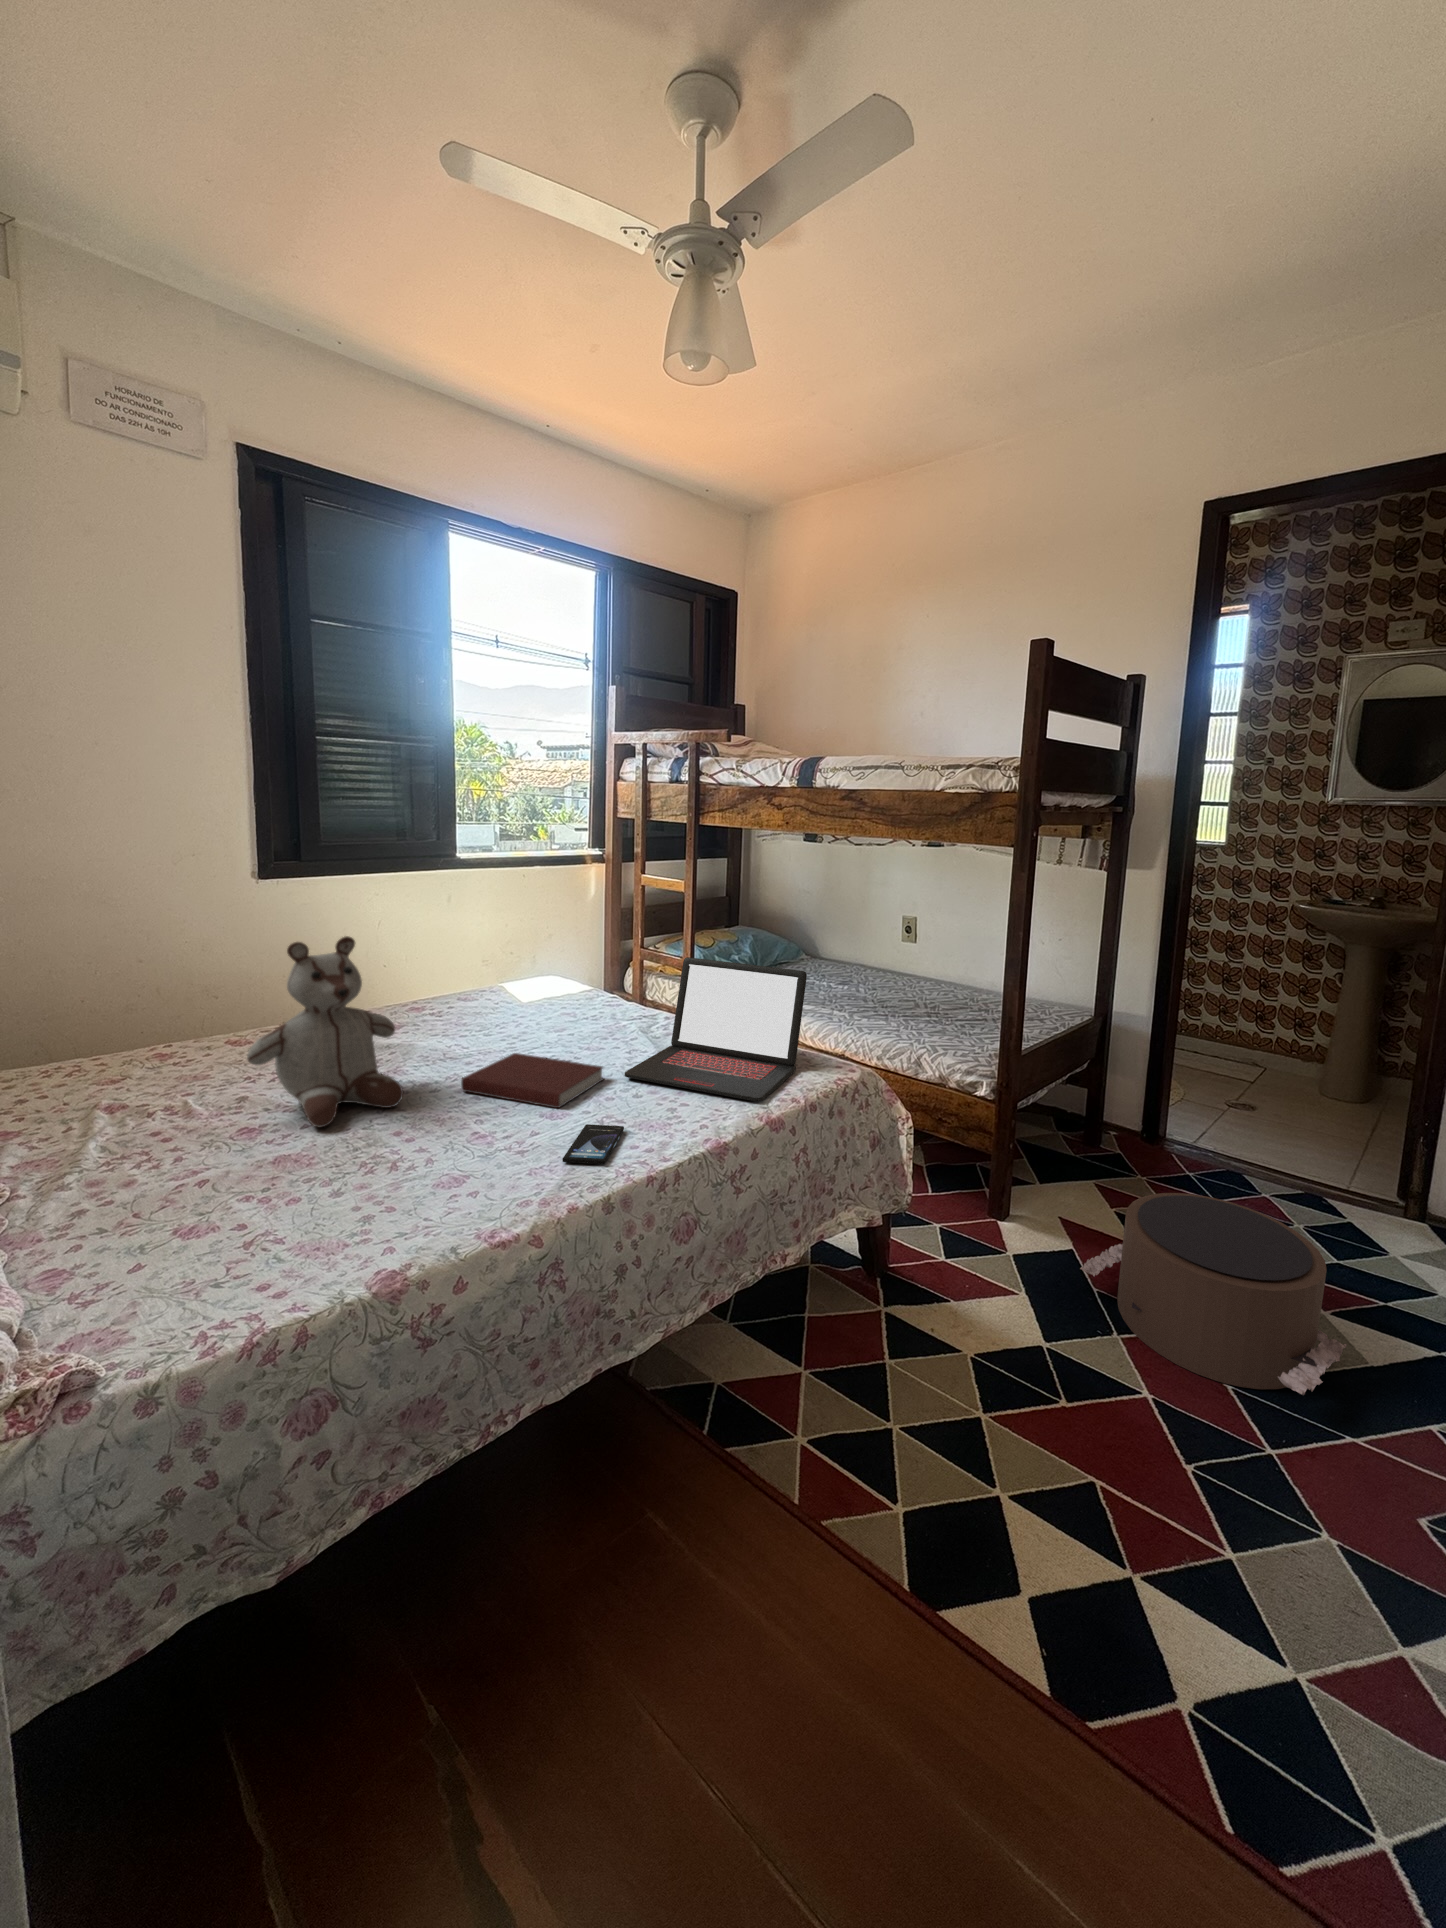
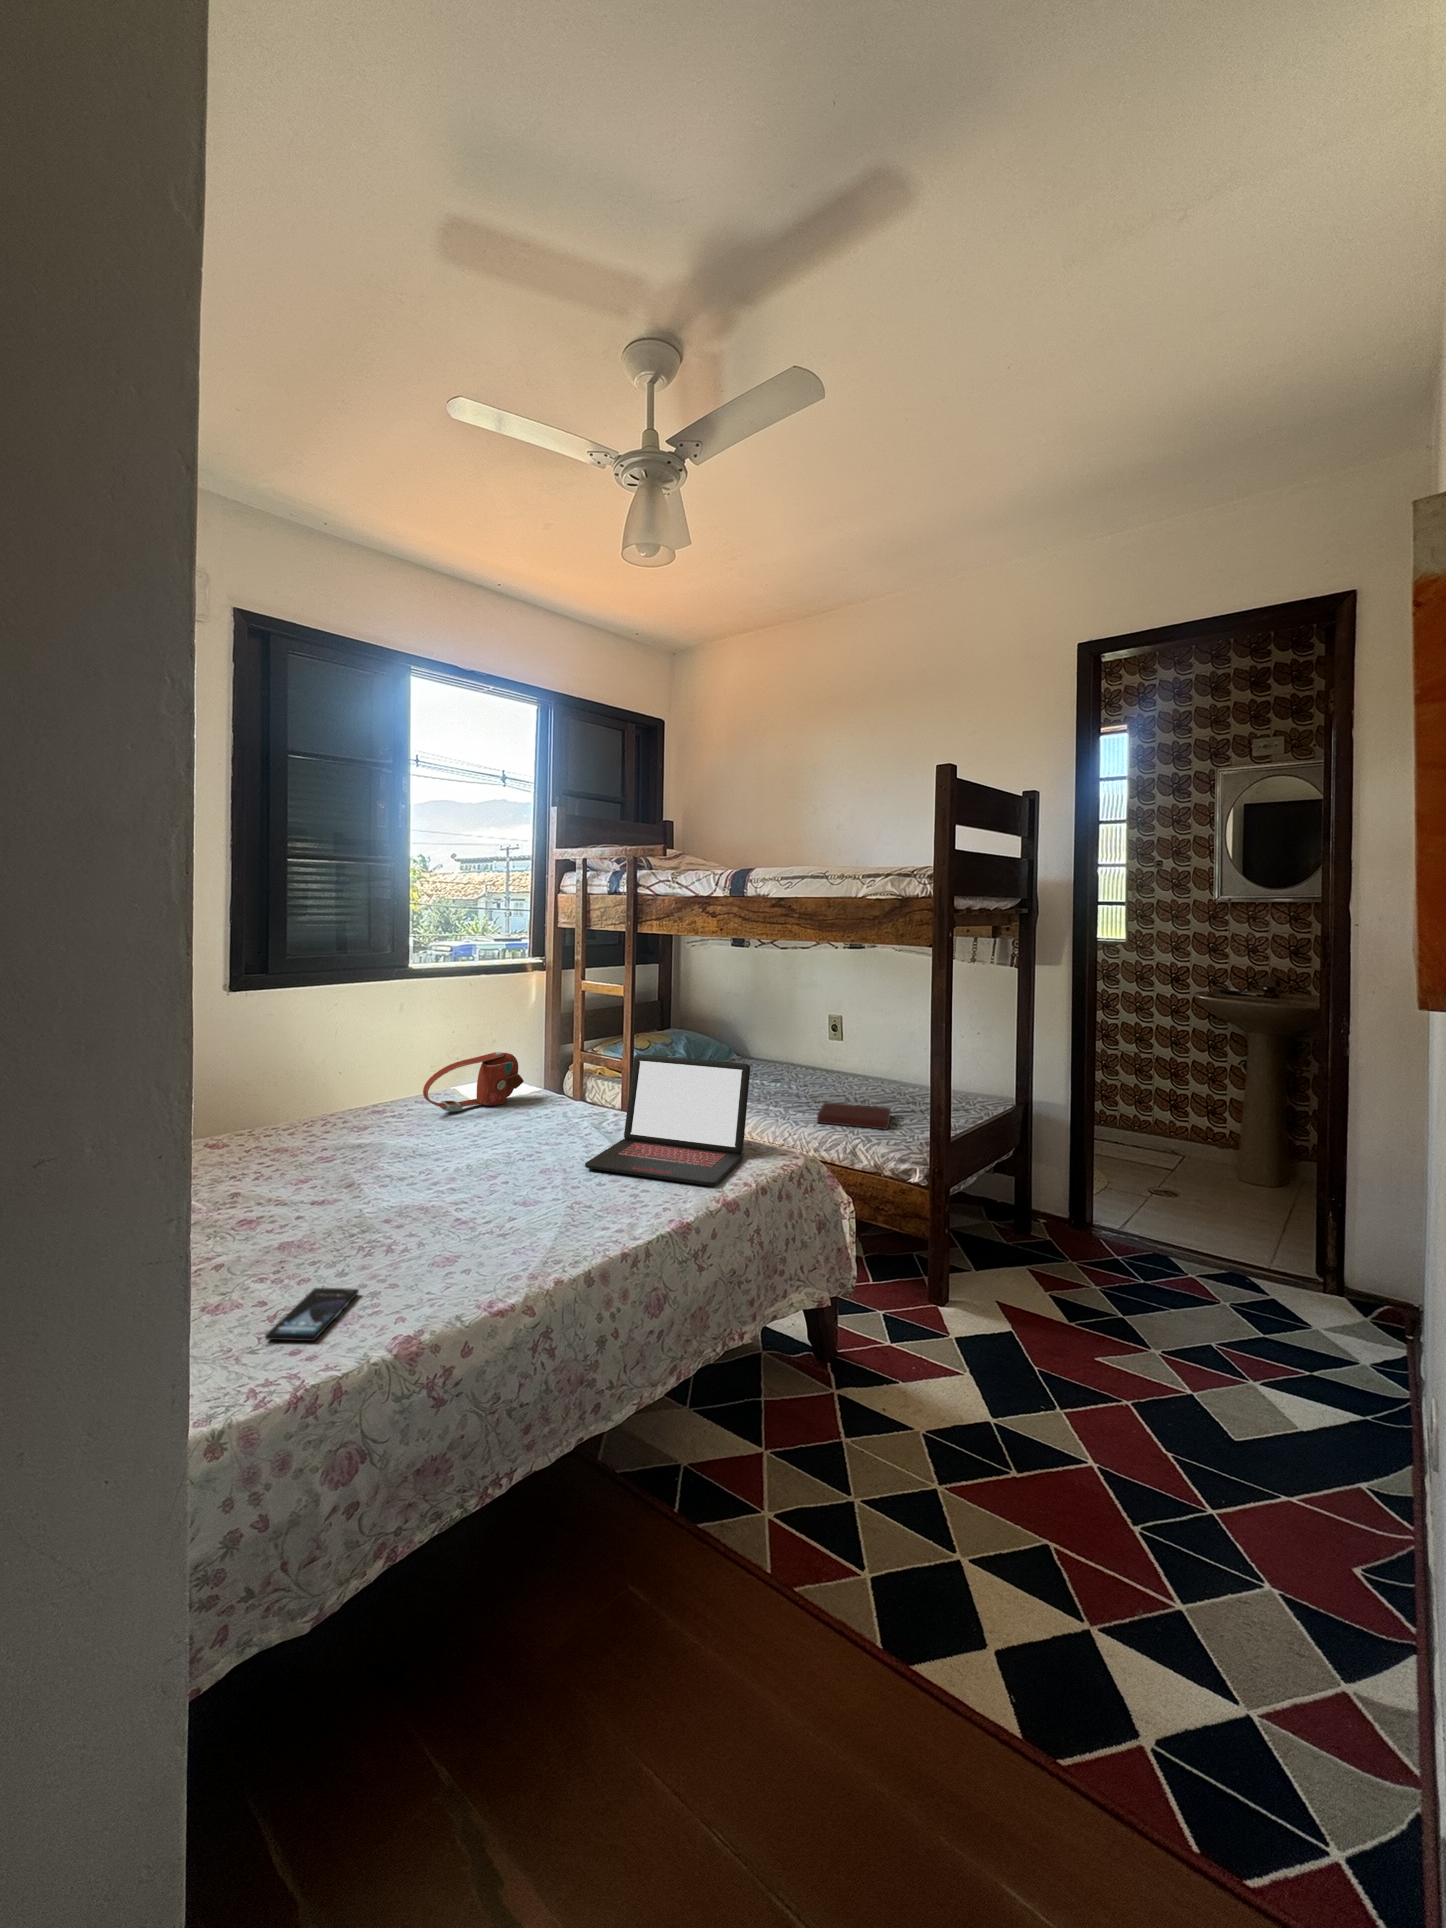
stuffed bear: present [247,936,403,1127] -> none [245,1040,384,1218]
handbag: none [465,949,575,1010] -> present [423,1052,524,1112]
notebook: present [461,1053,603,1108] -> present [817,1103,891,1130]
smartphone: present [562,1124,624,1164] -> present [265,1288,359,1341]
pouf: present [1080,1193,1347,1395] -> none [1020,1270,1276,1457]

